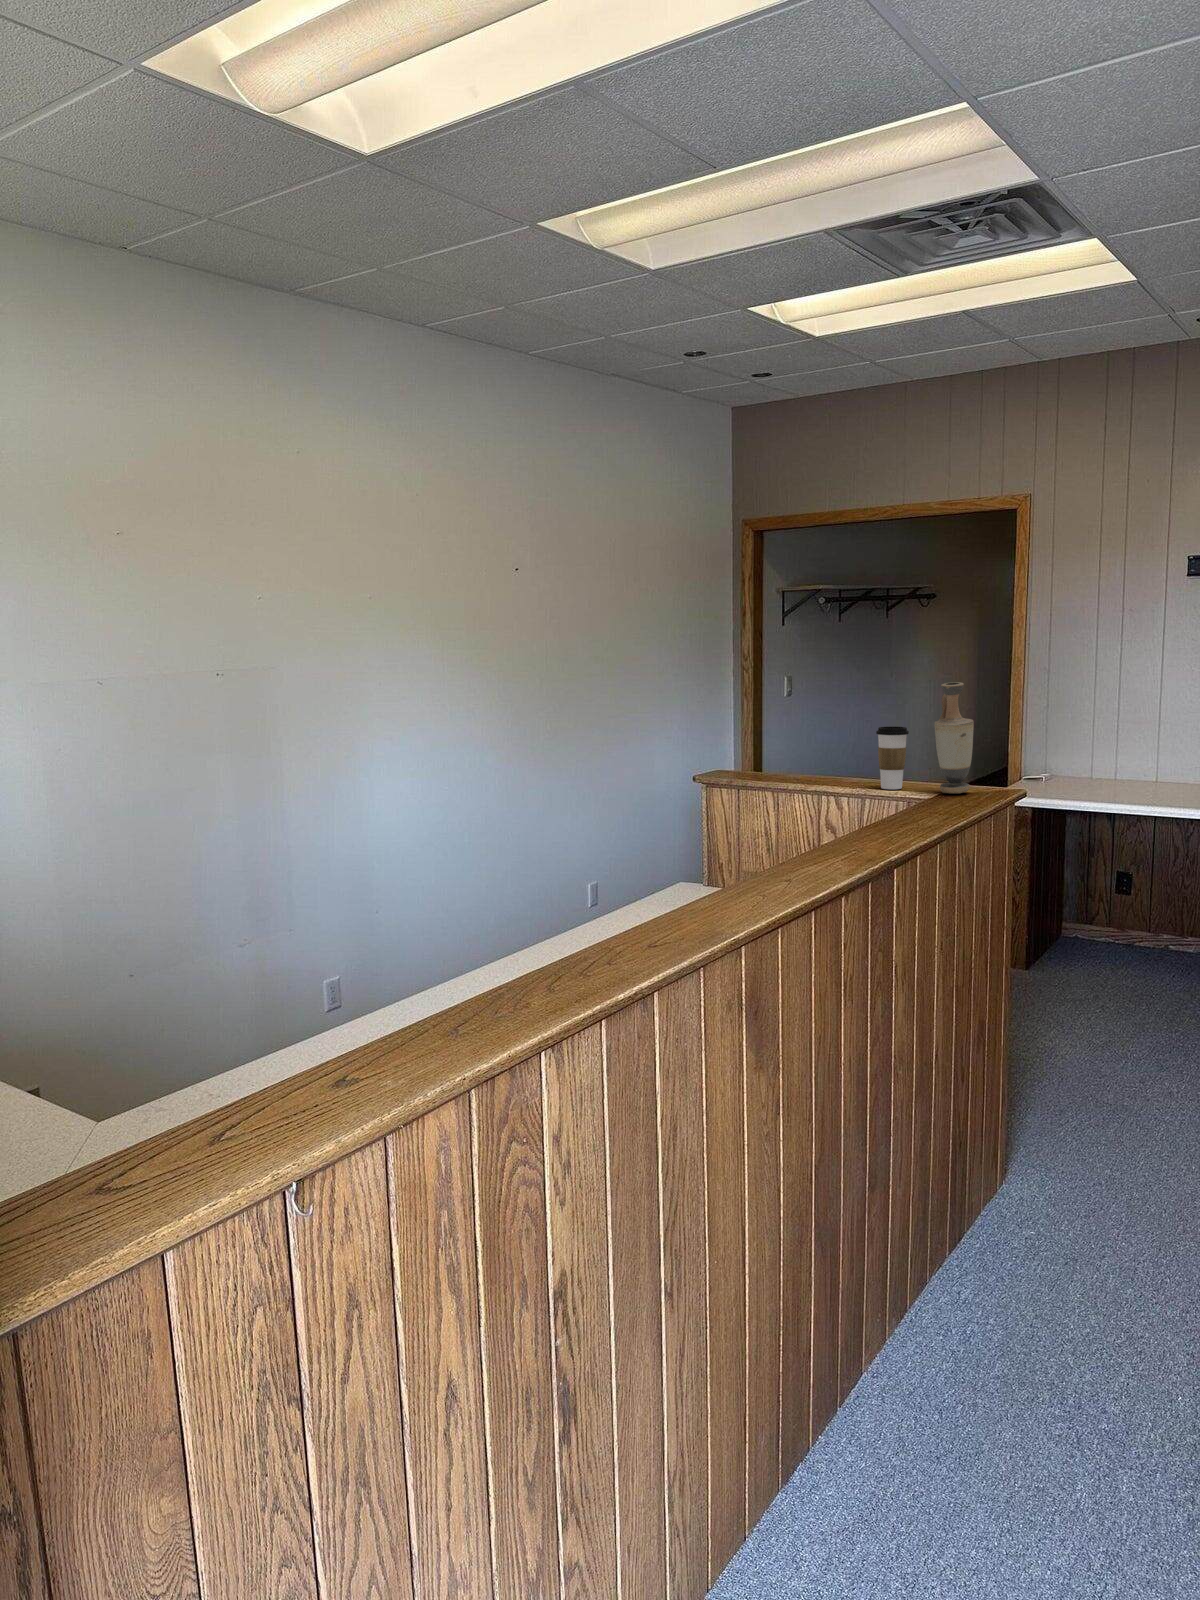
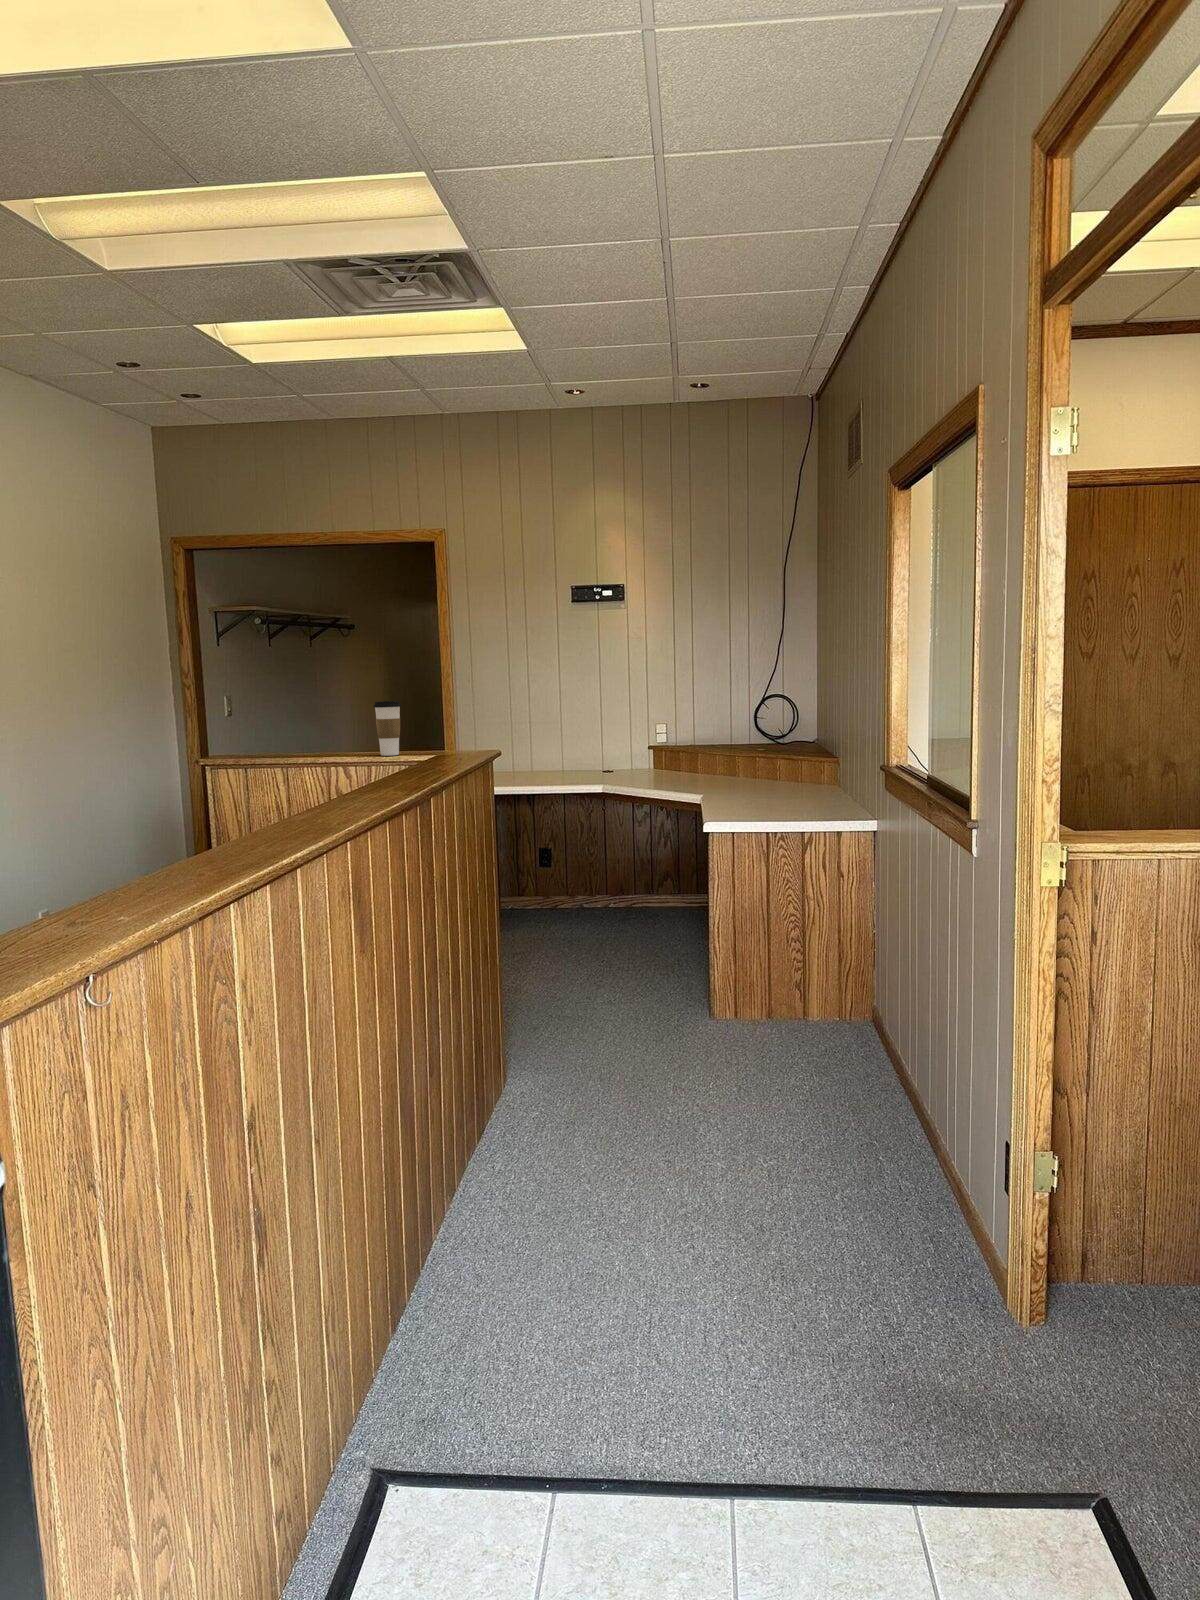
vase: present [935,682,974,794] -> none [425,659,457,755]

